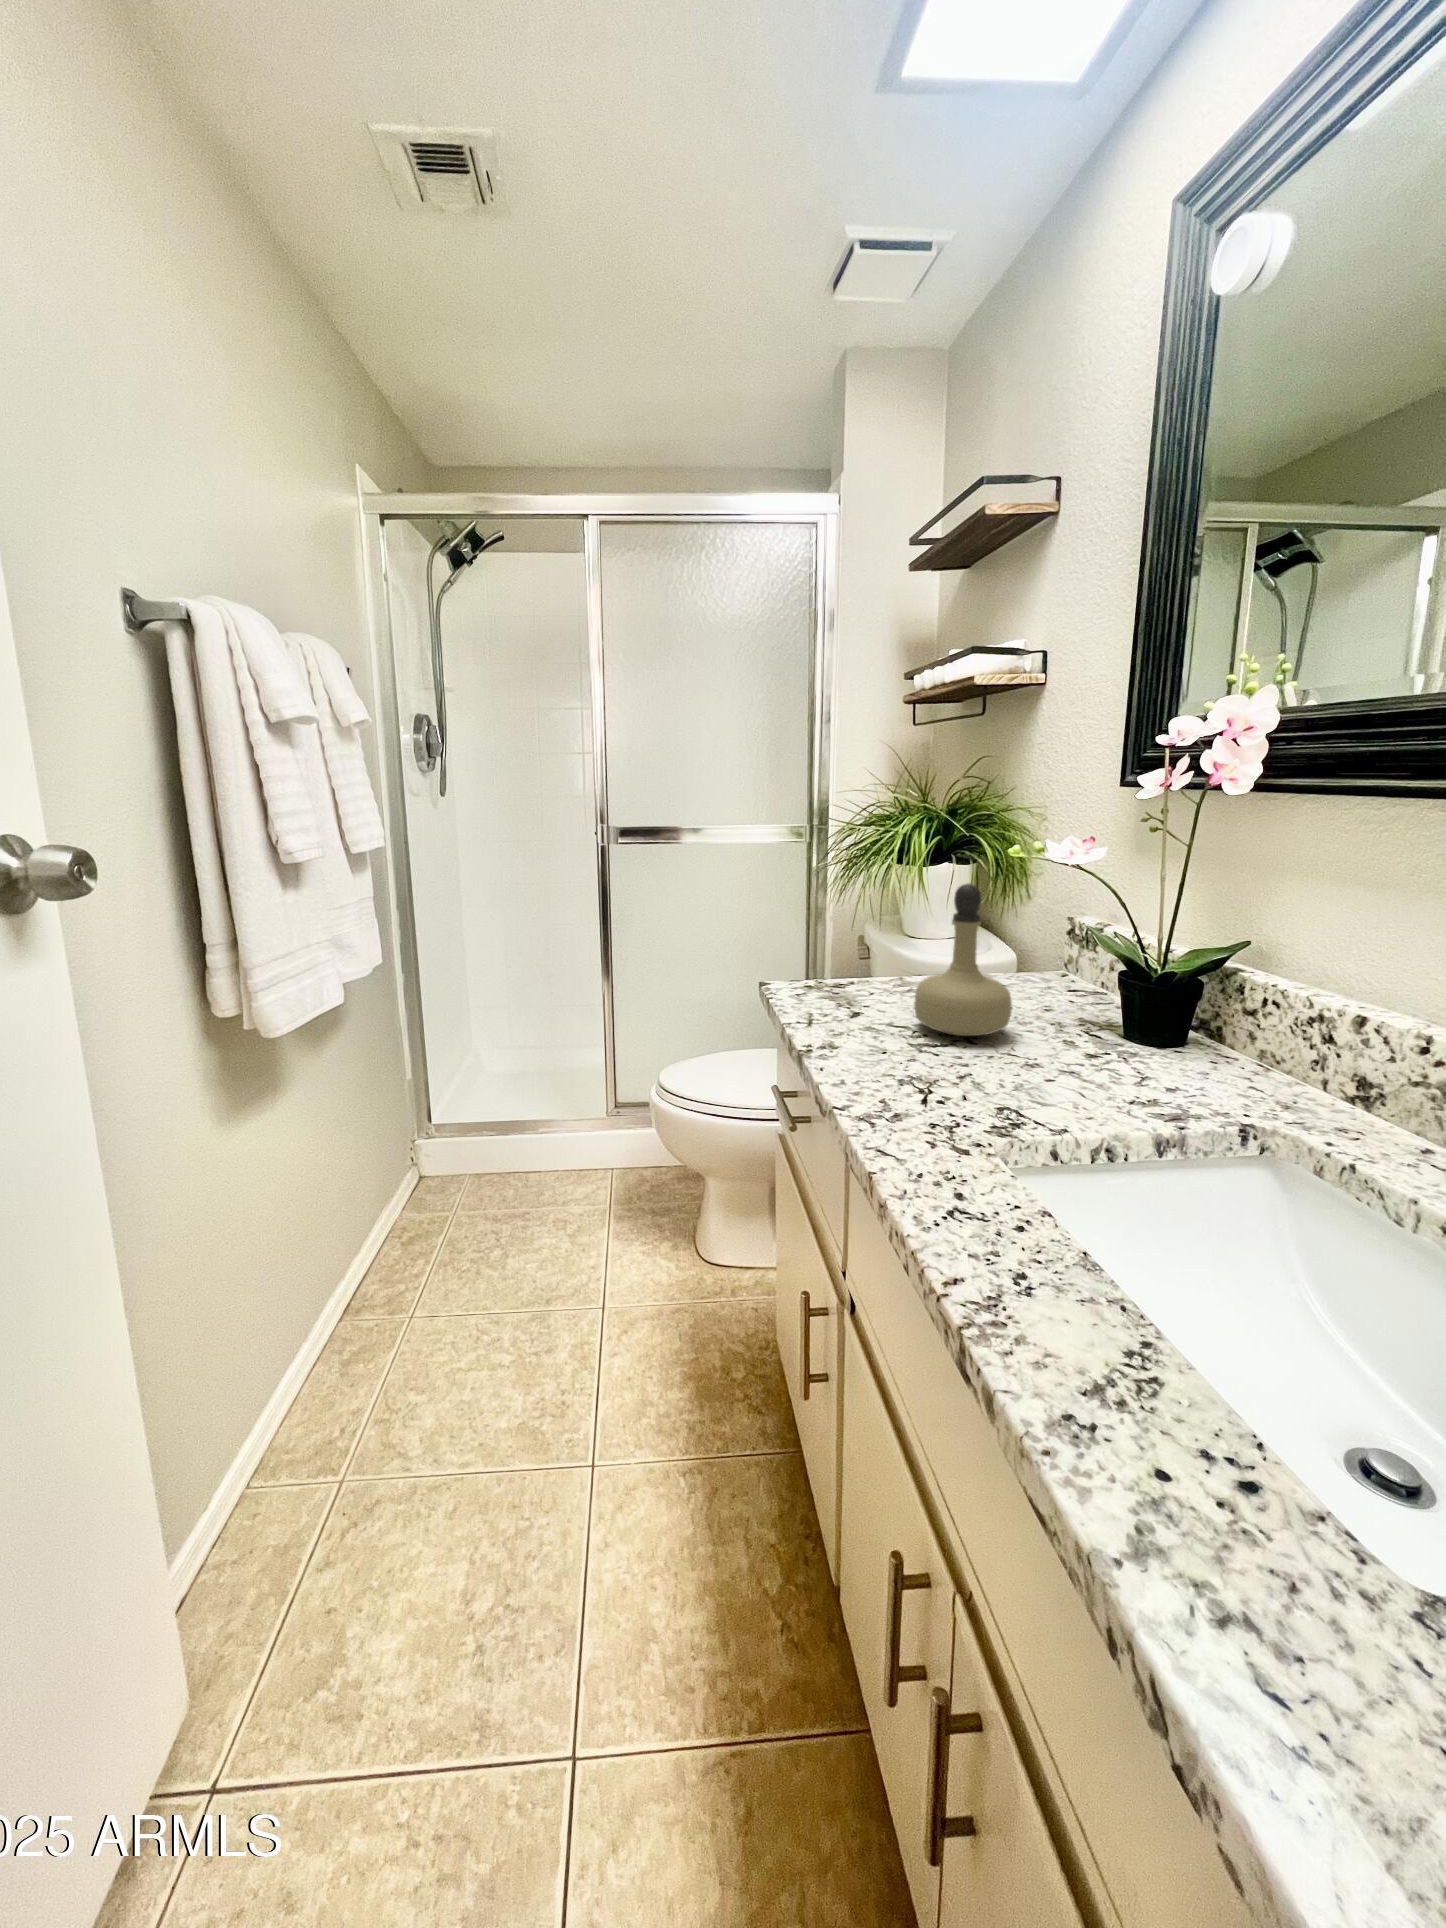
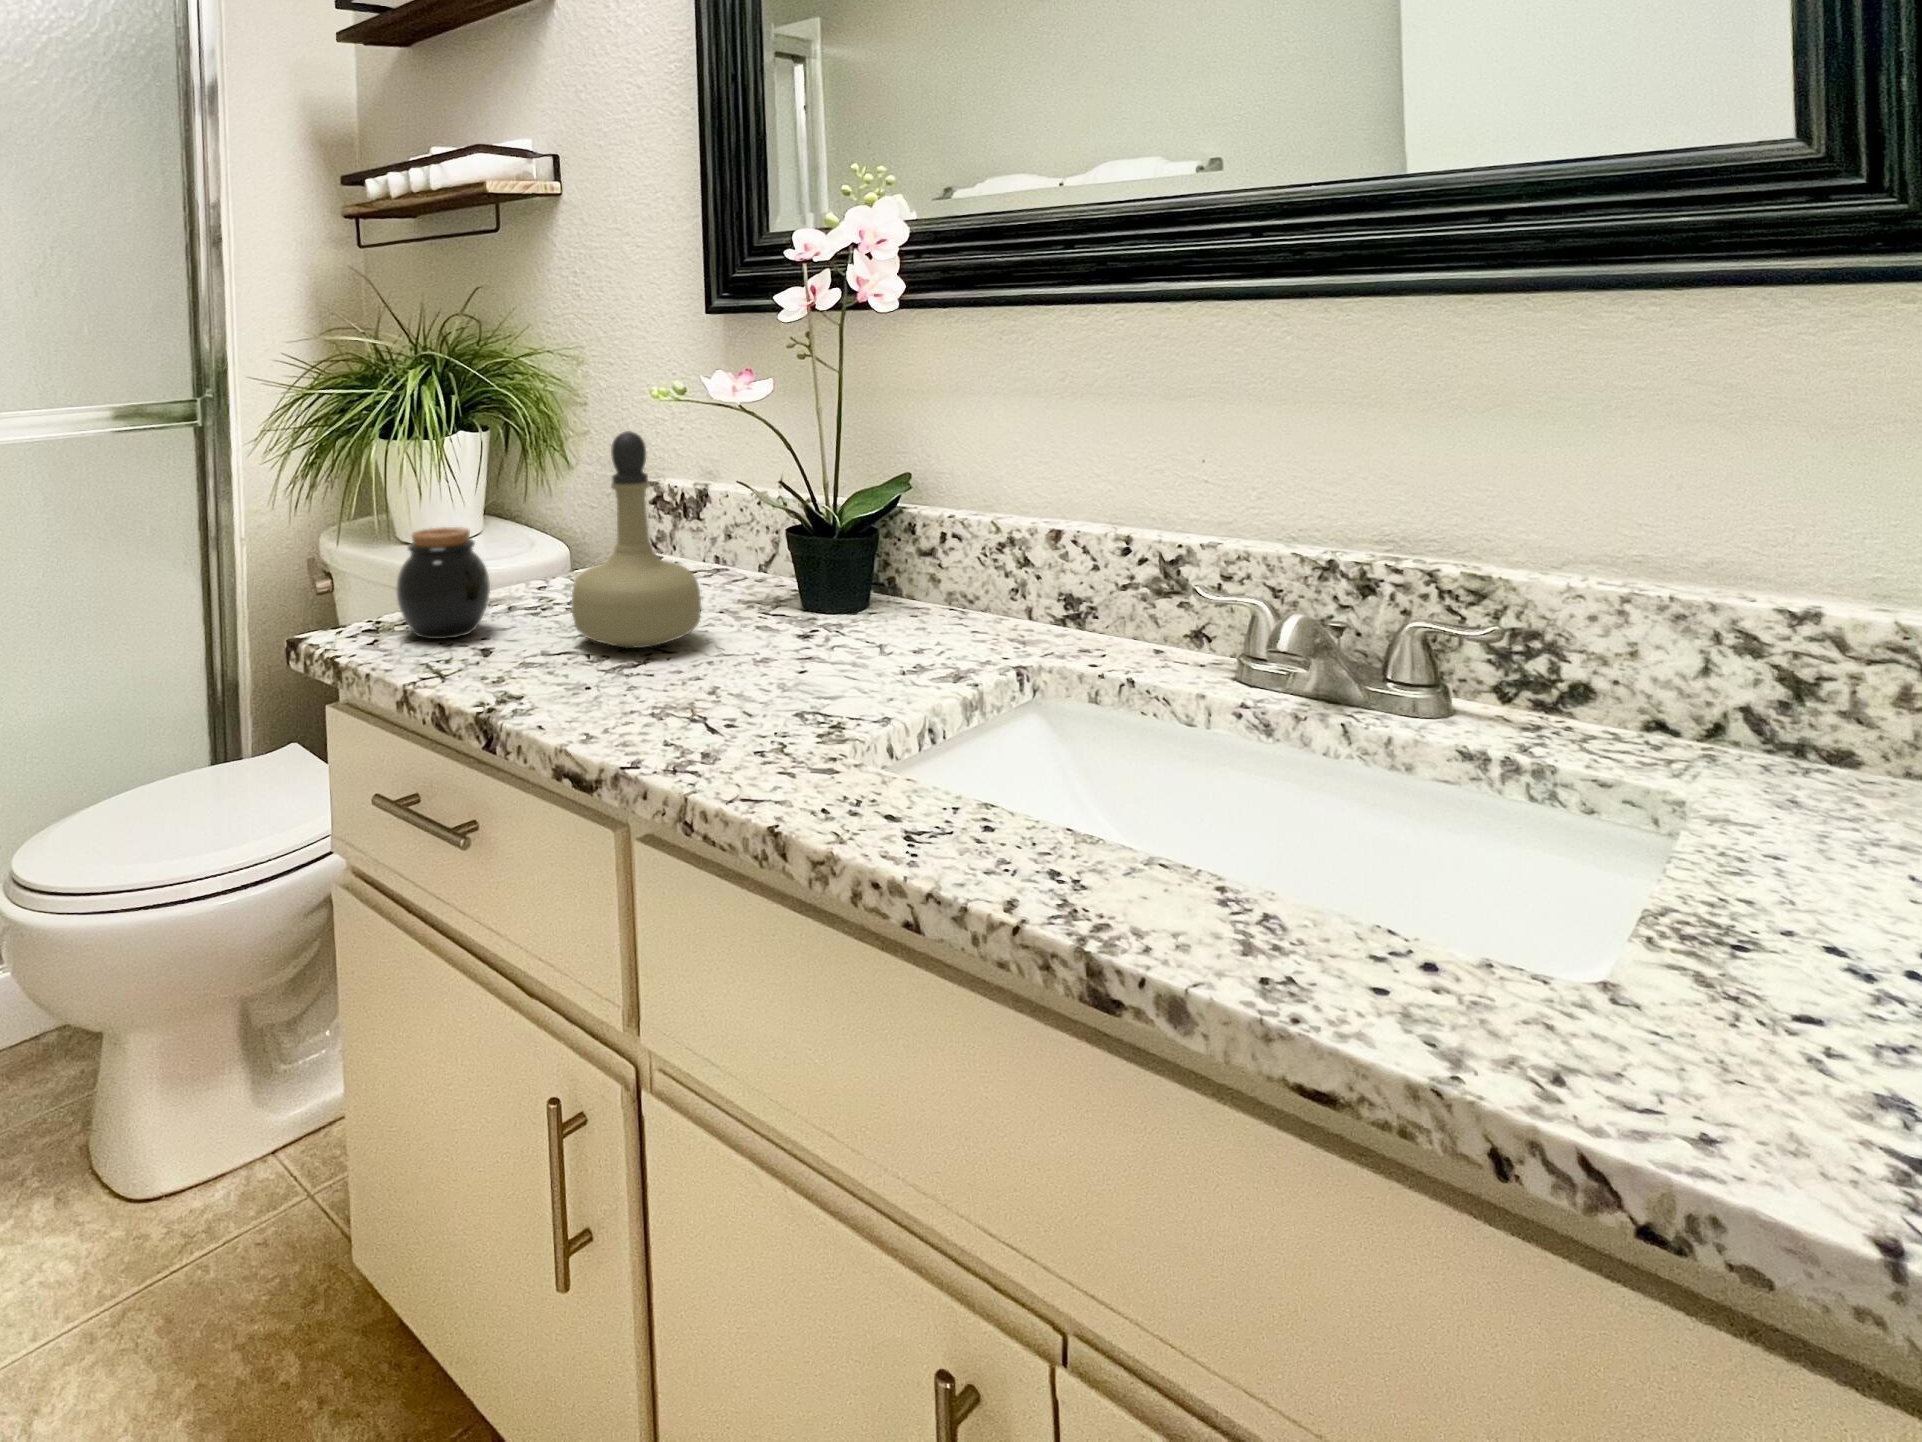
jar: none [817,930,879,1002] -> present [396,527,490,639]

